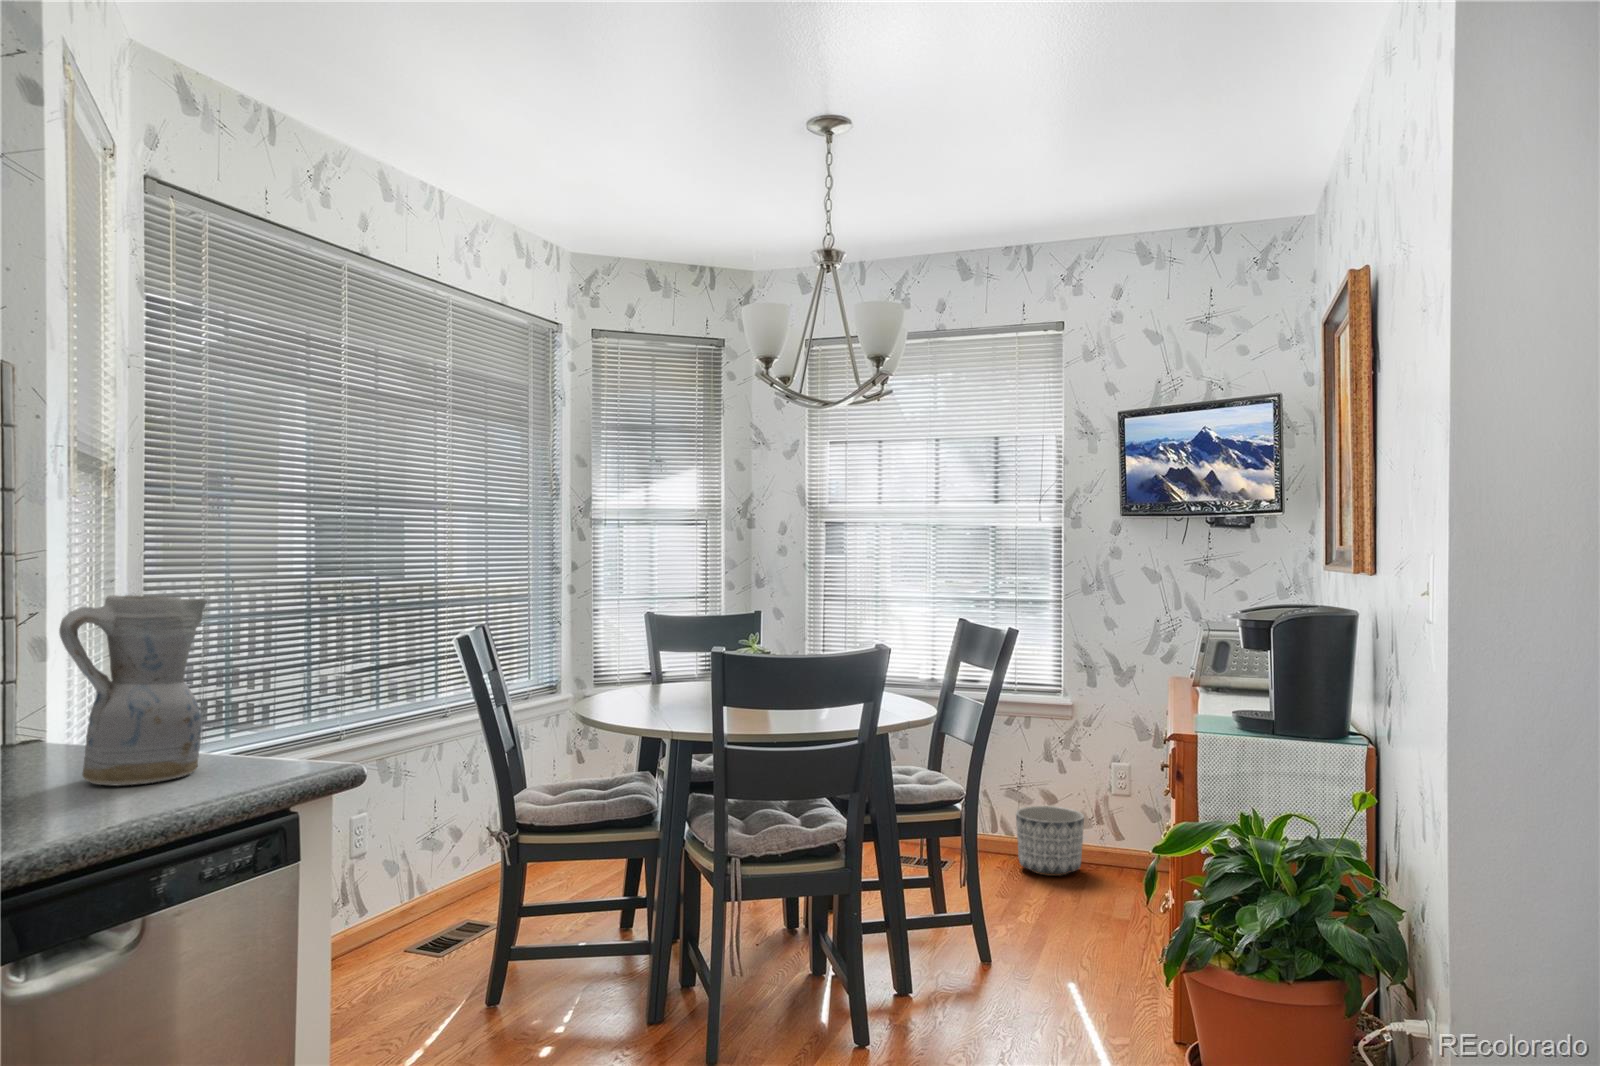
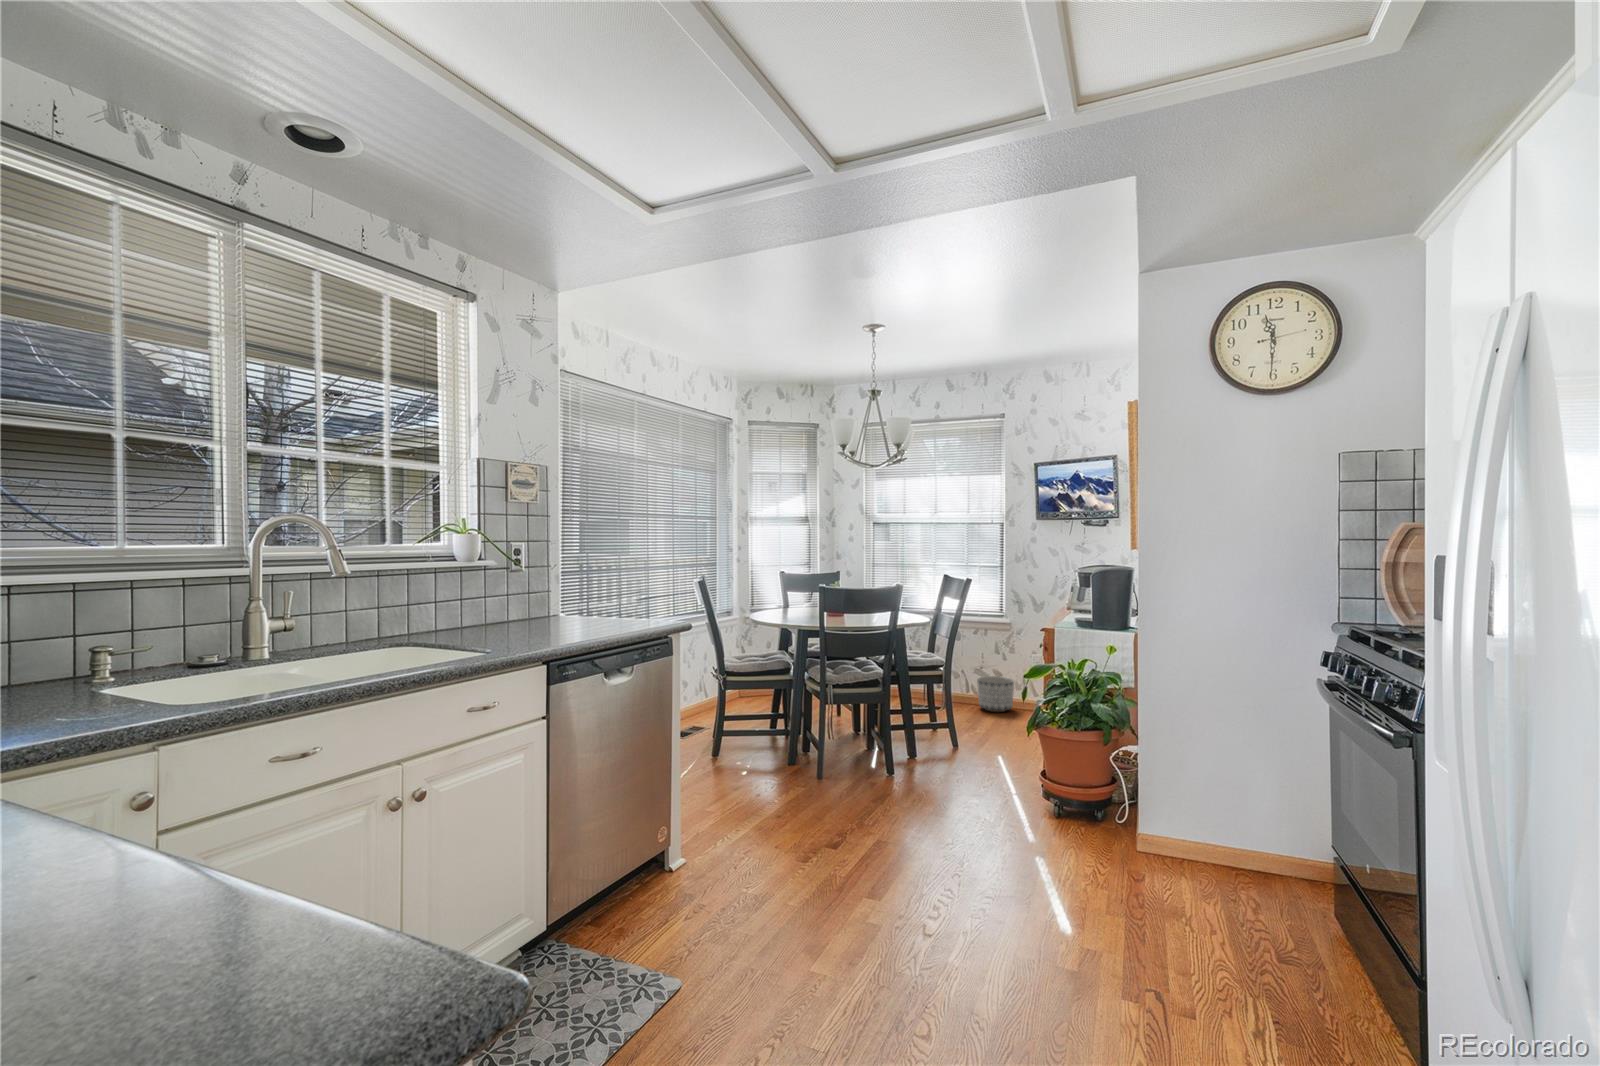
ceramic pitcher: present [59,595,206,786] -> none [589,561,635,630]

